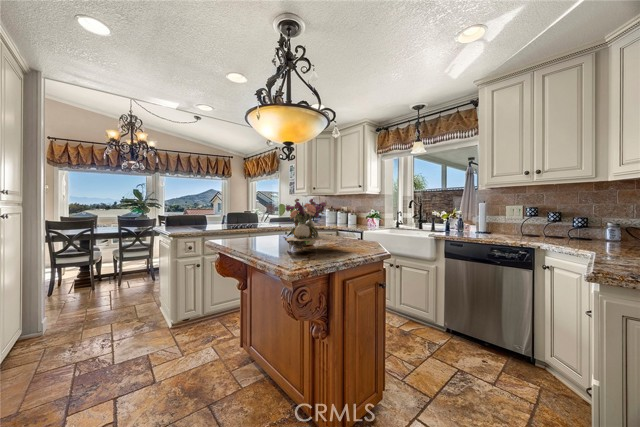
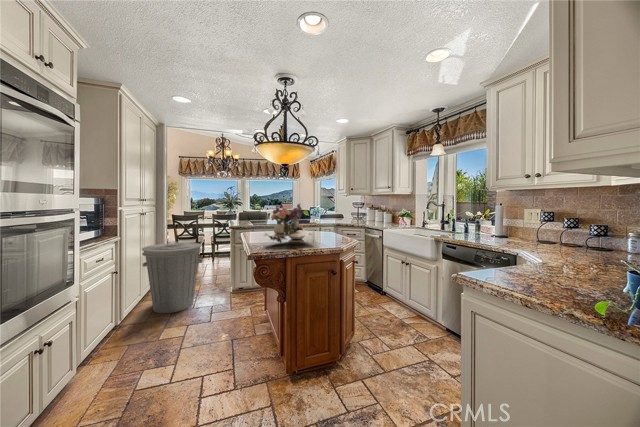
trash can: none [18,260,131,379] -> present [142,241,203,313]

